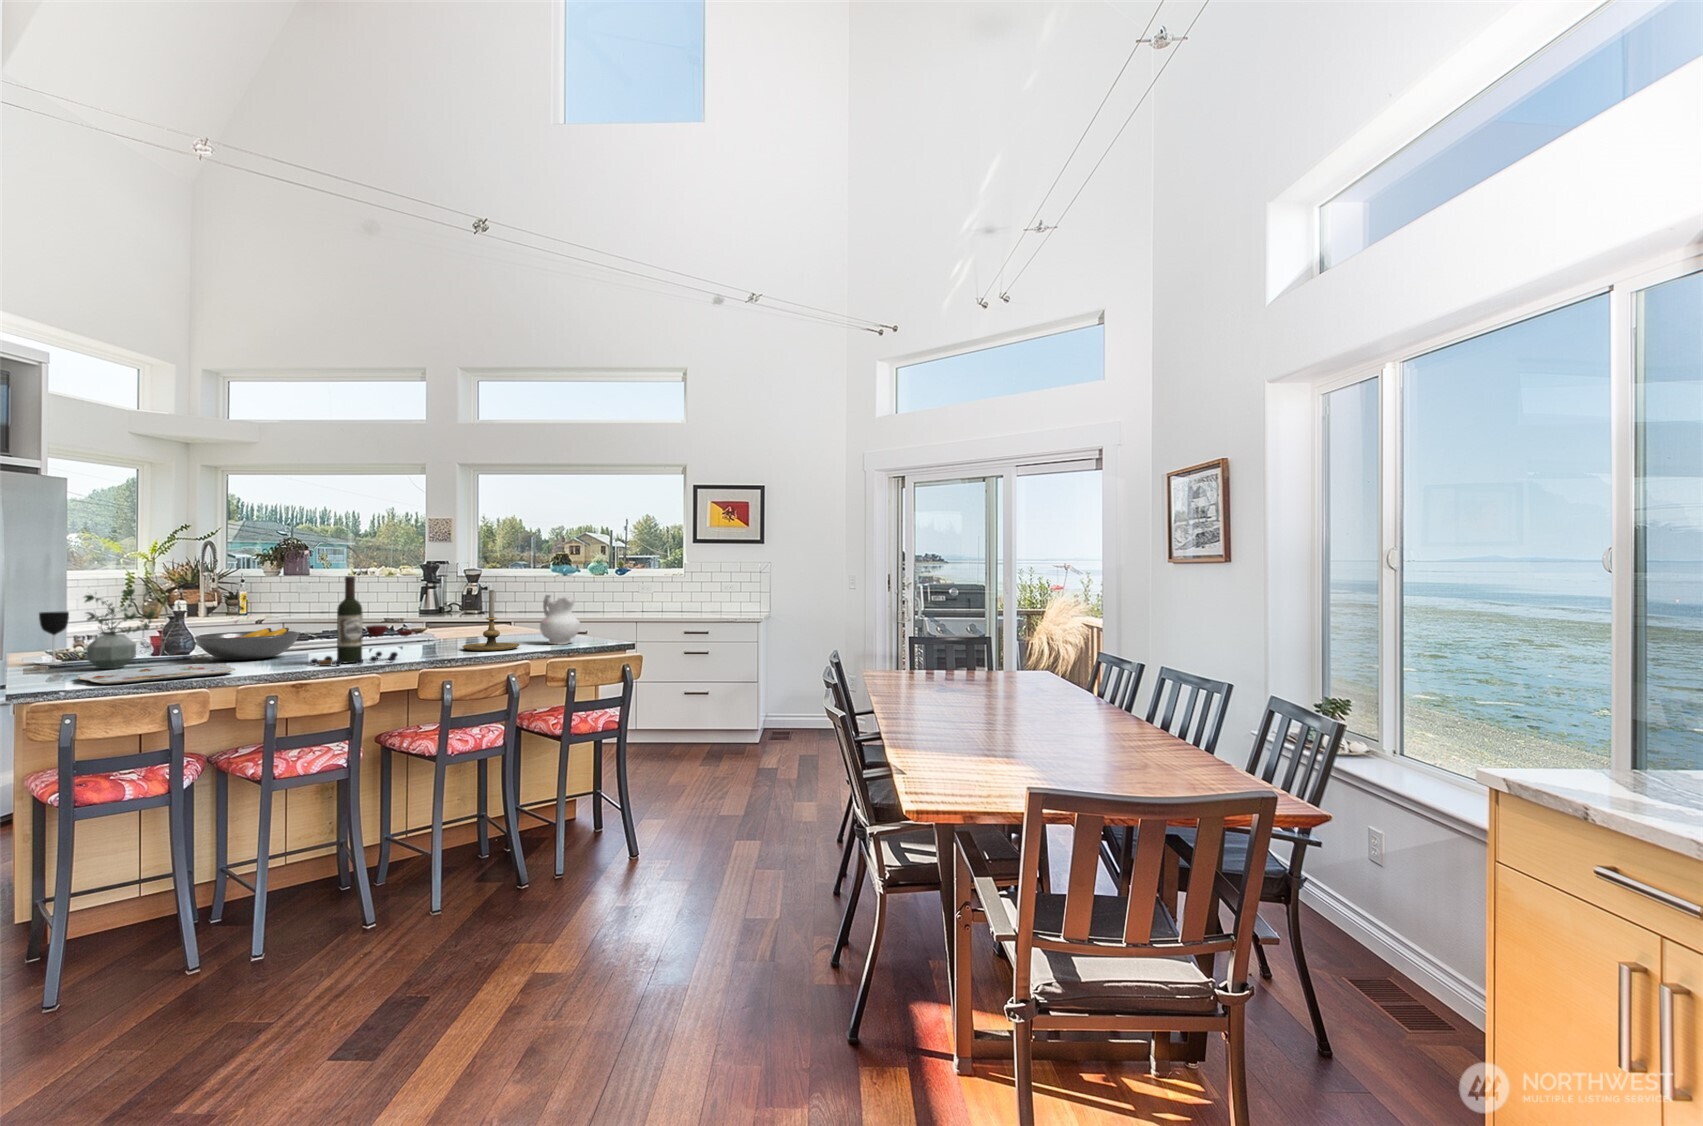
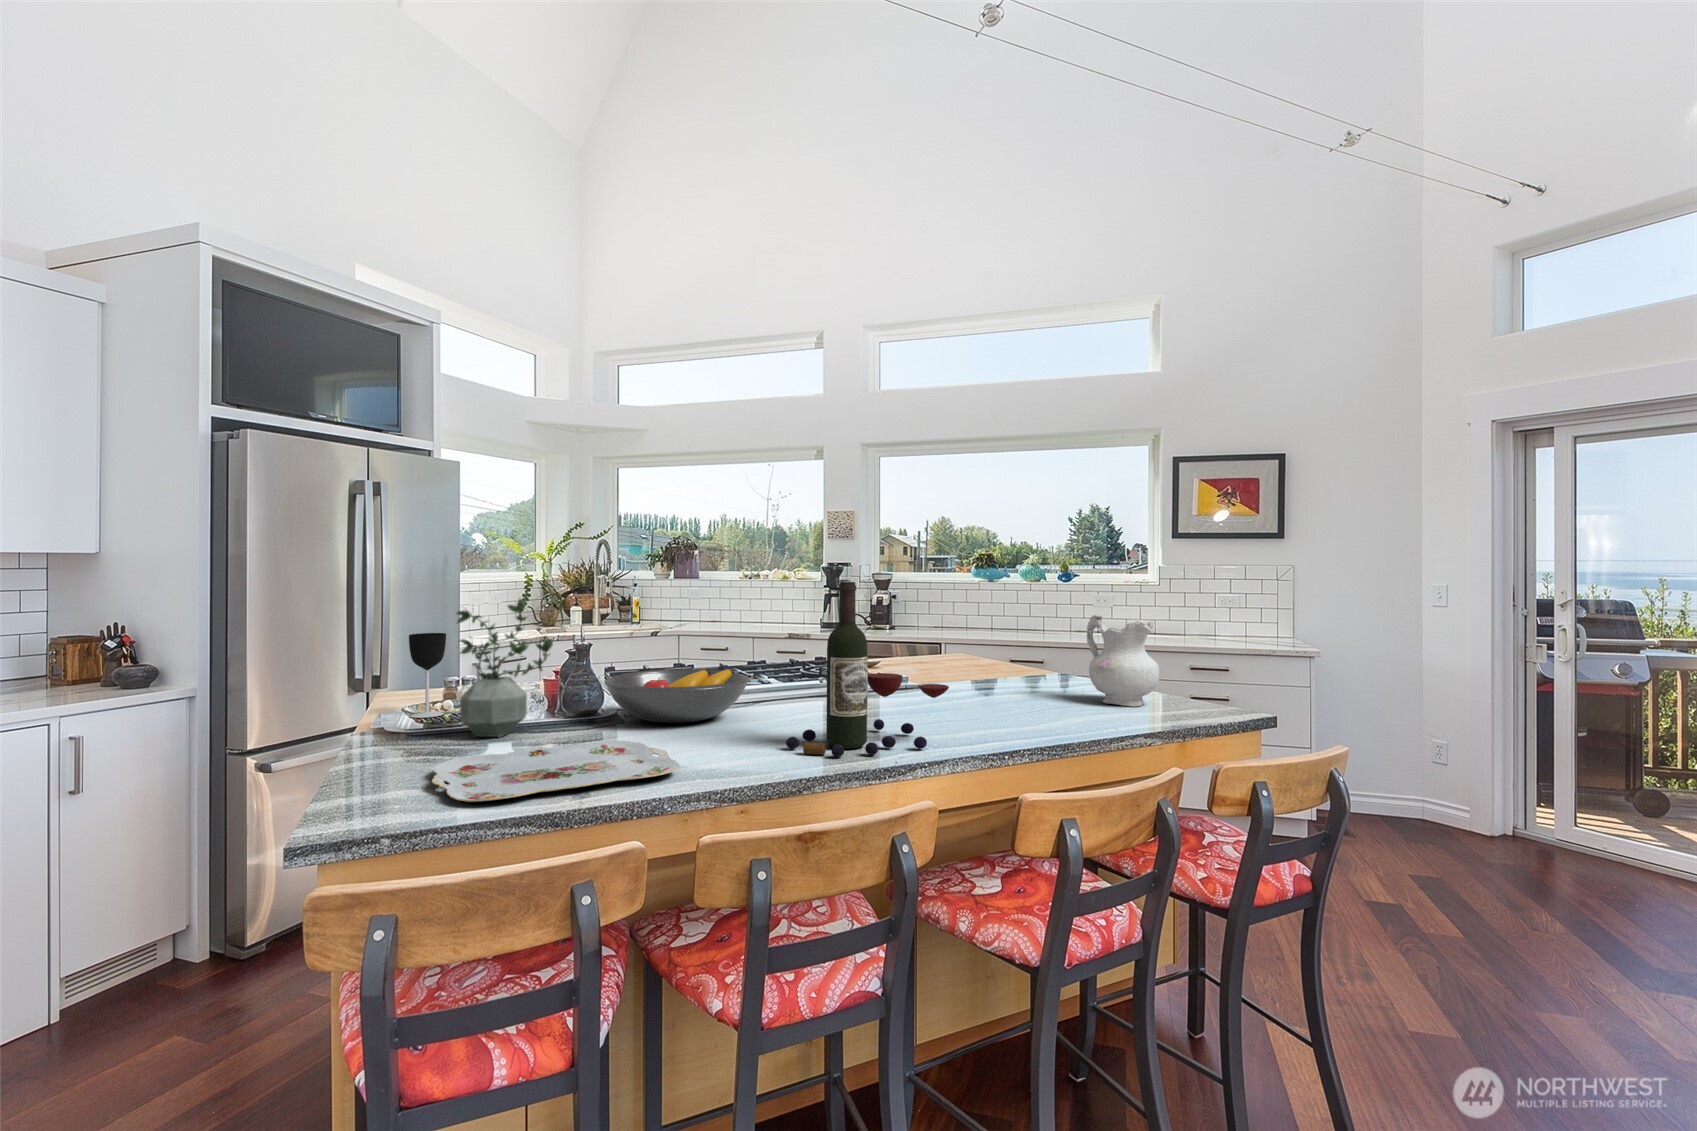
candle holder: present [462,590,520,651] -> none [985,607,1082,719]

